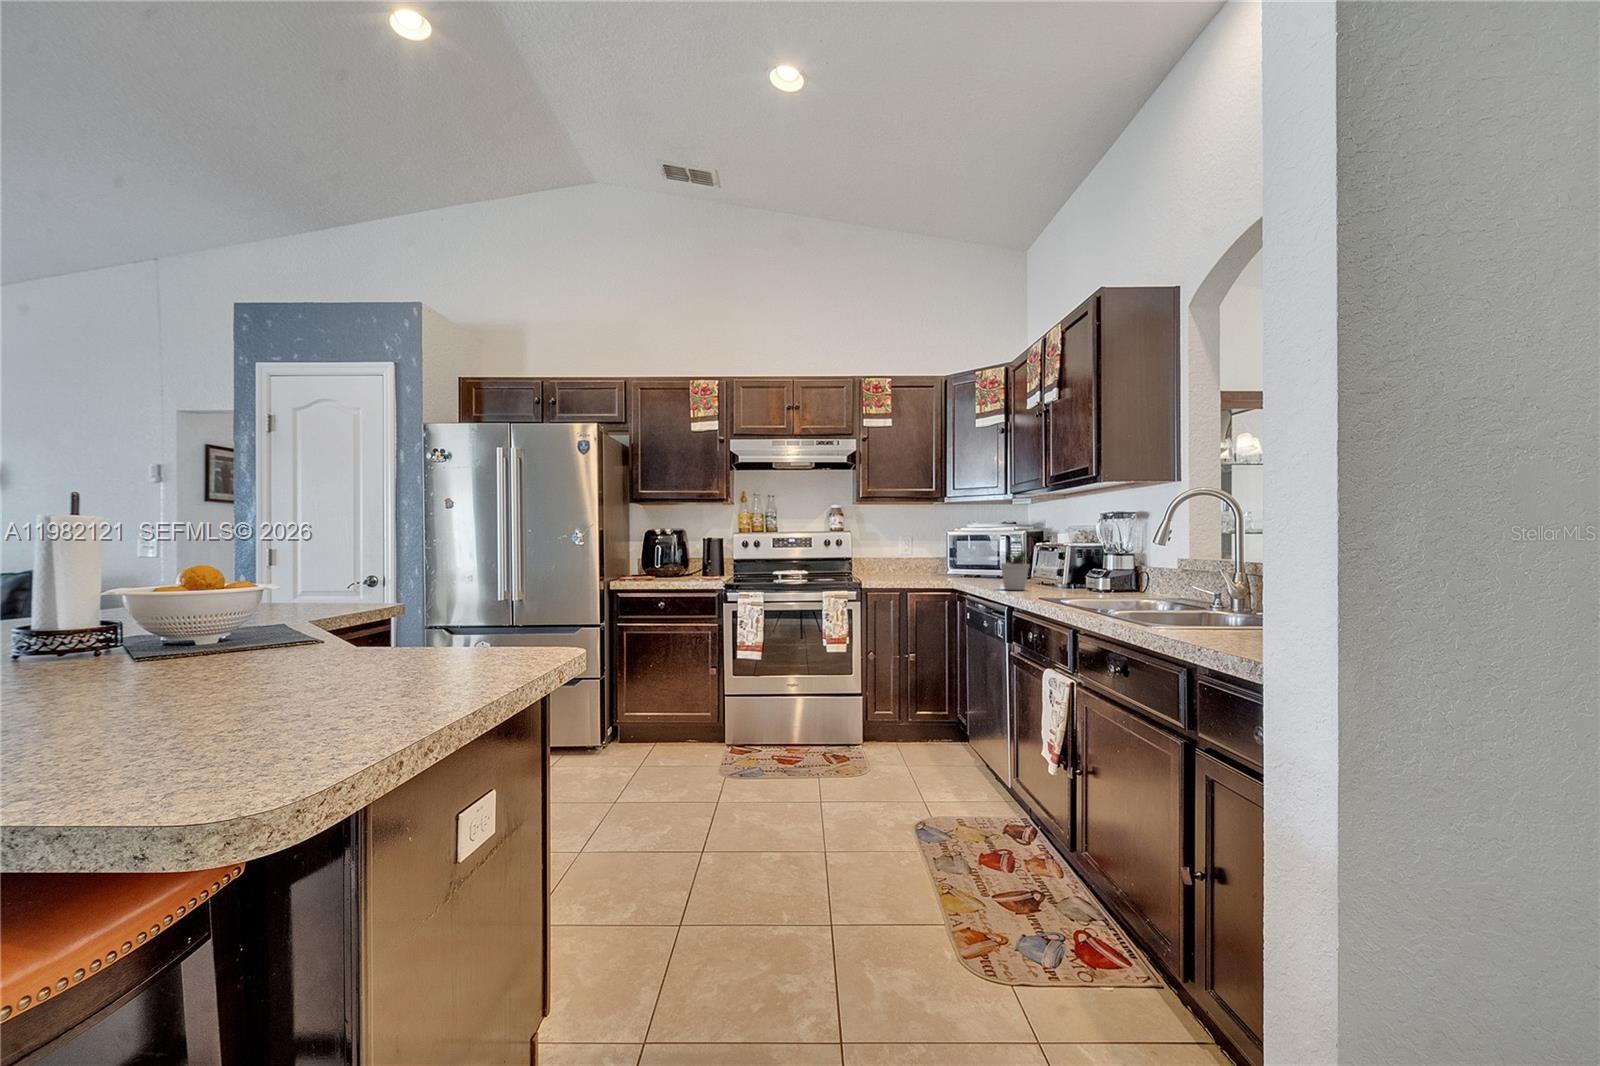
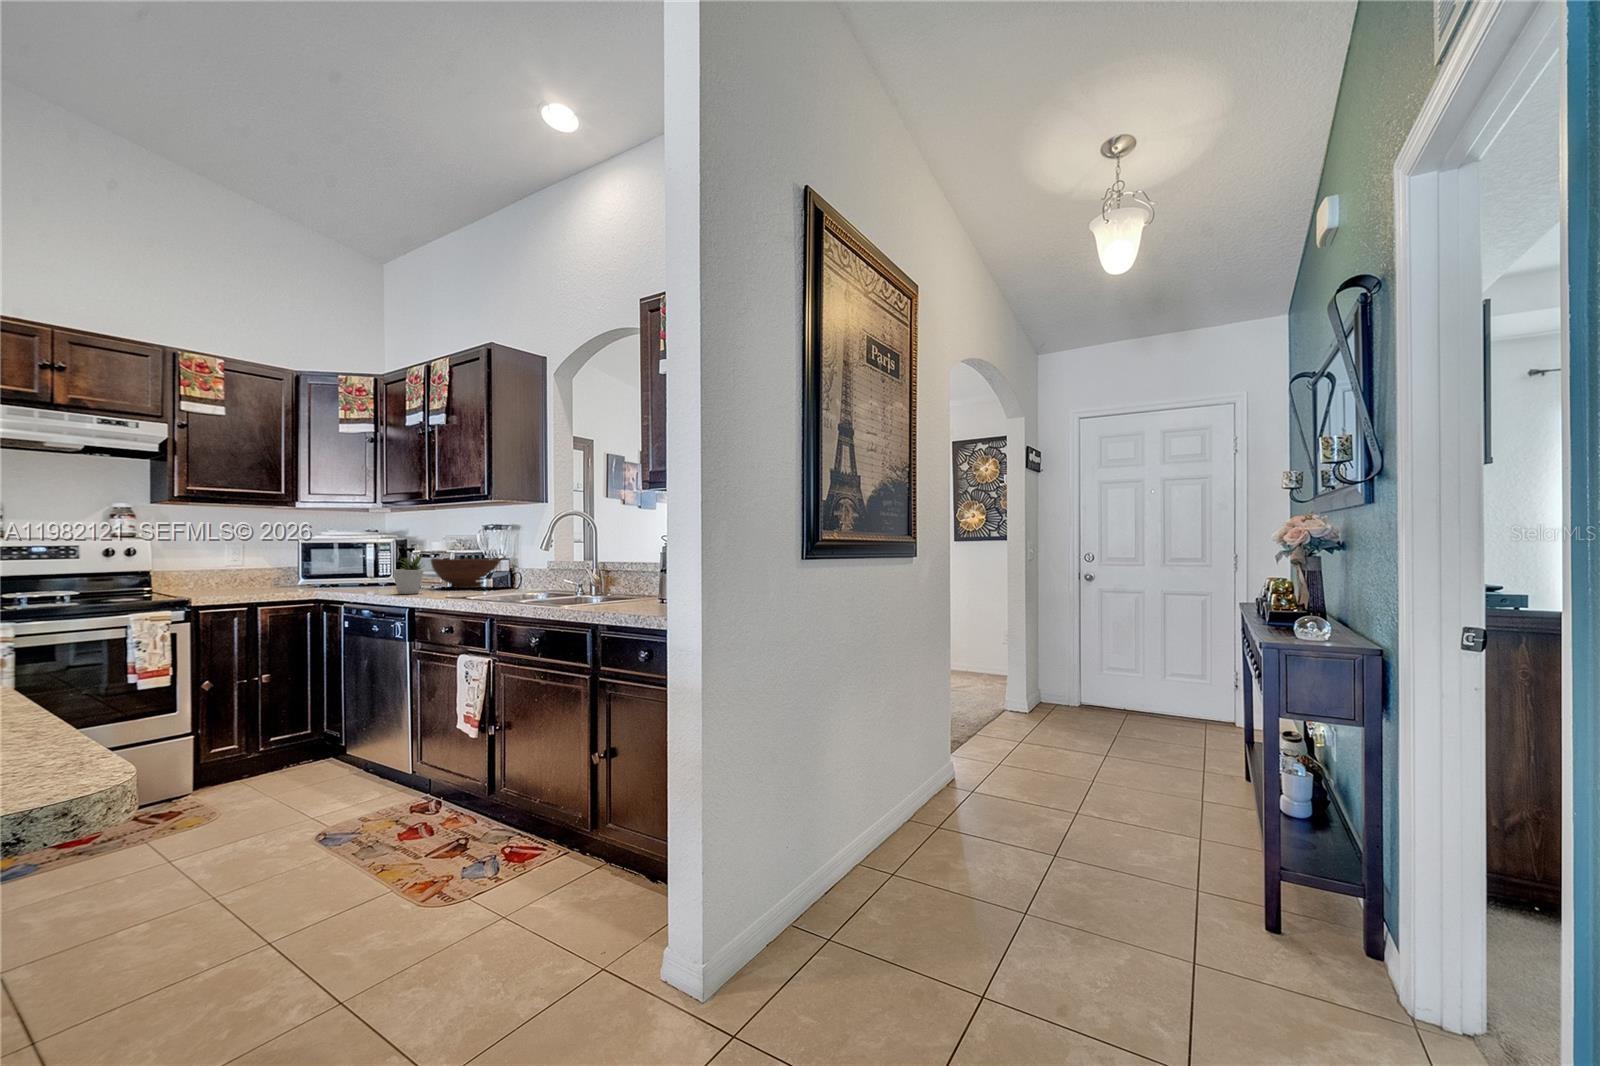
fruit bowl: none [1046,552,1127,588] -> present [431,558,501,588]

